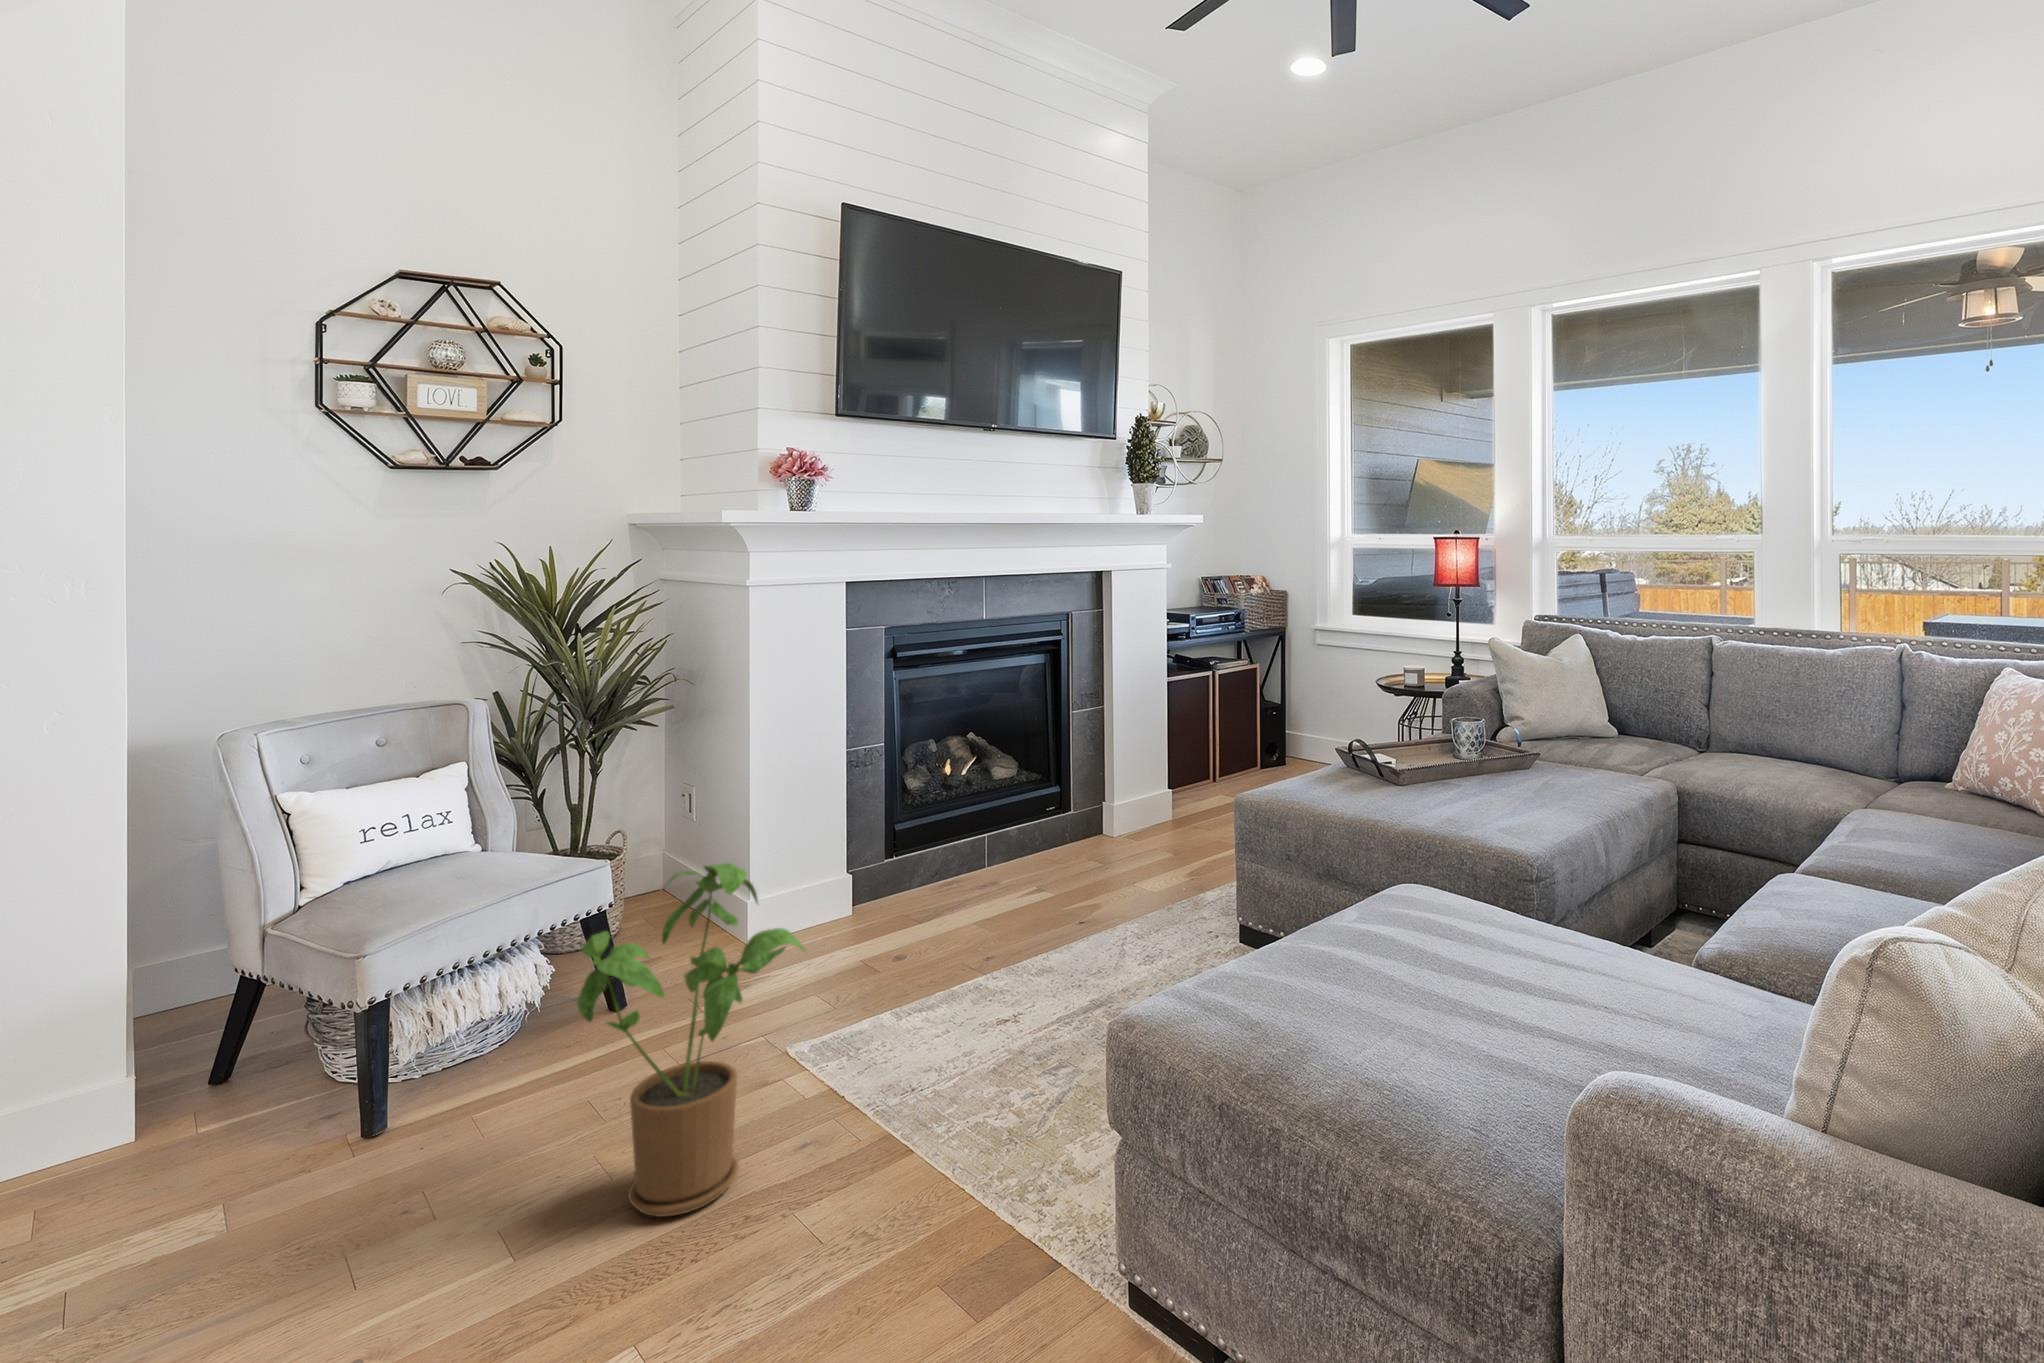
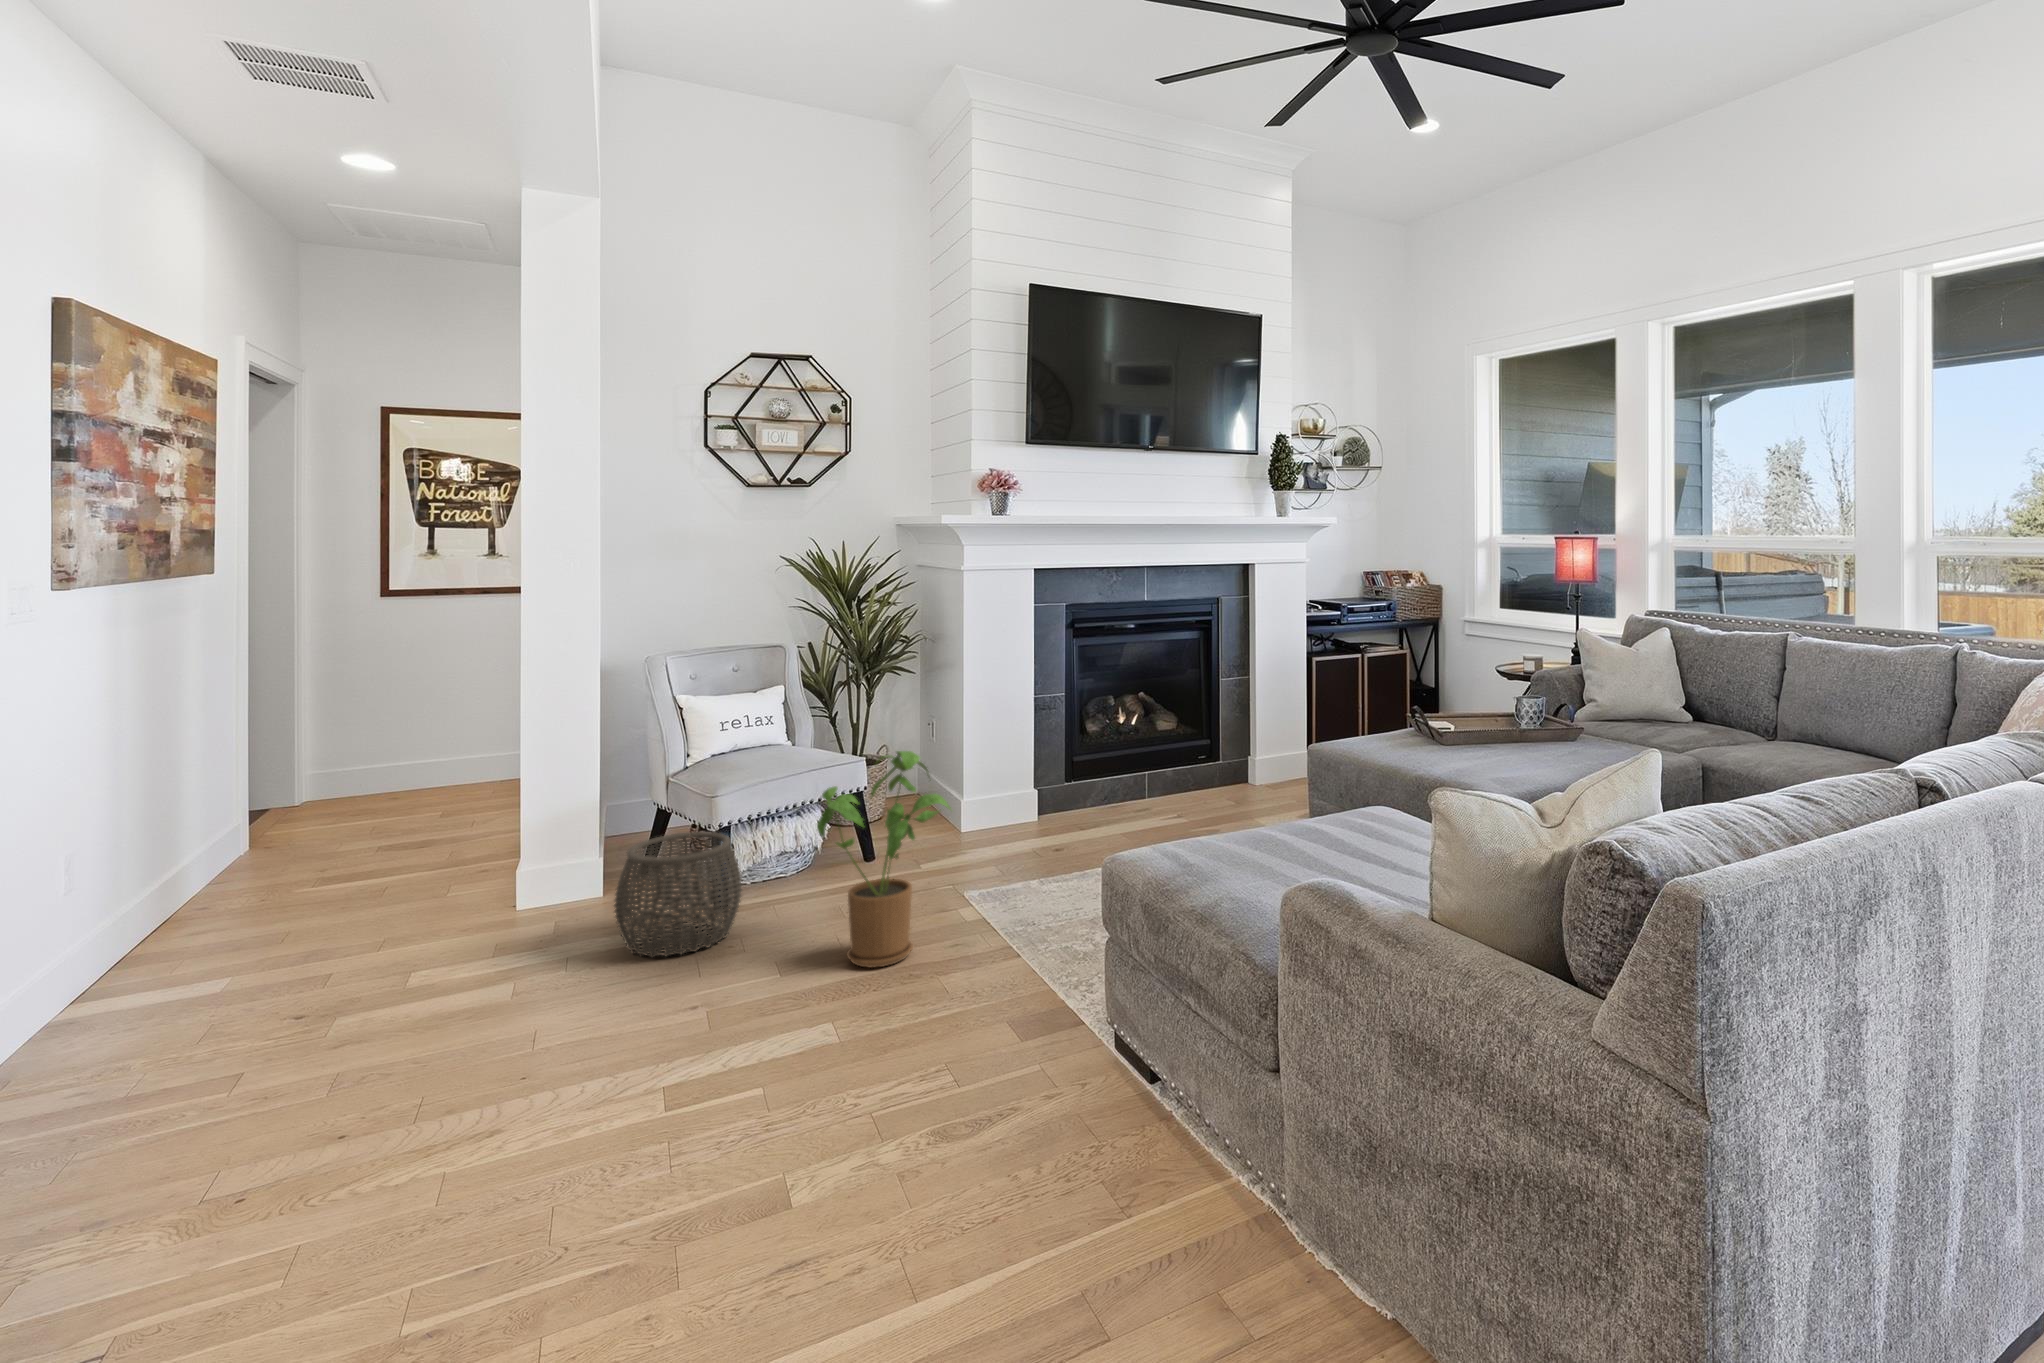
woven basket: none [168,1019,424,1262] -> present [614,832,742,957]

